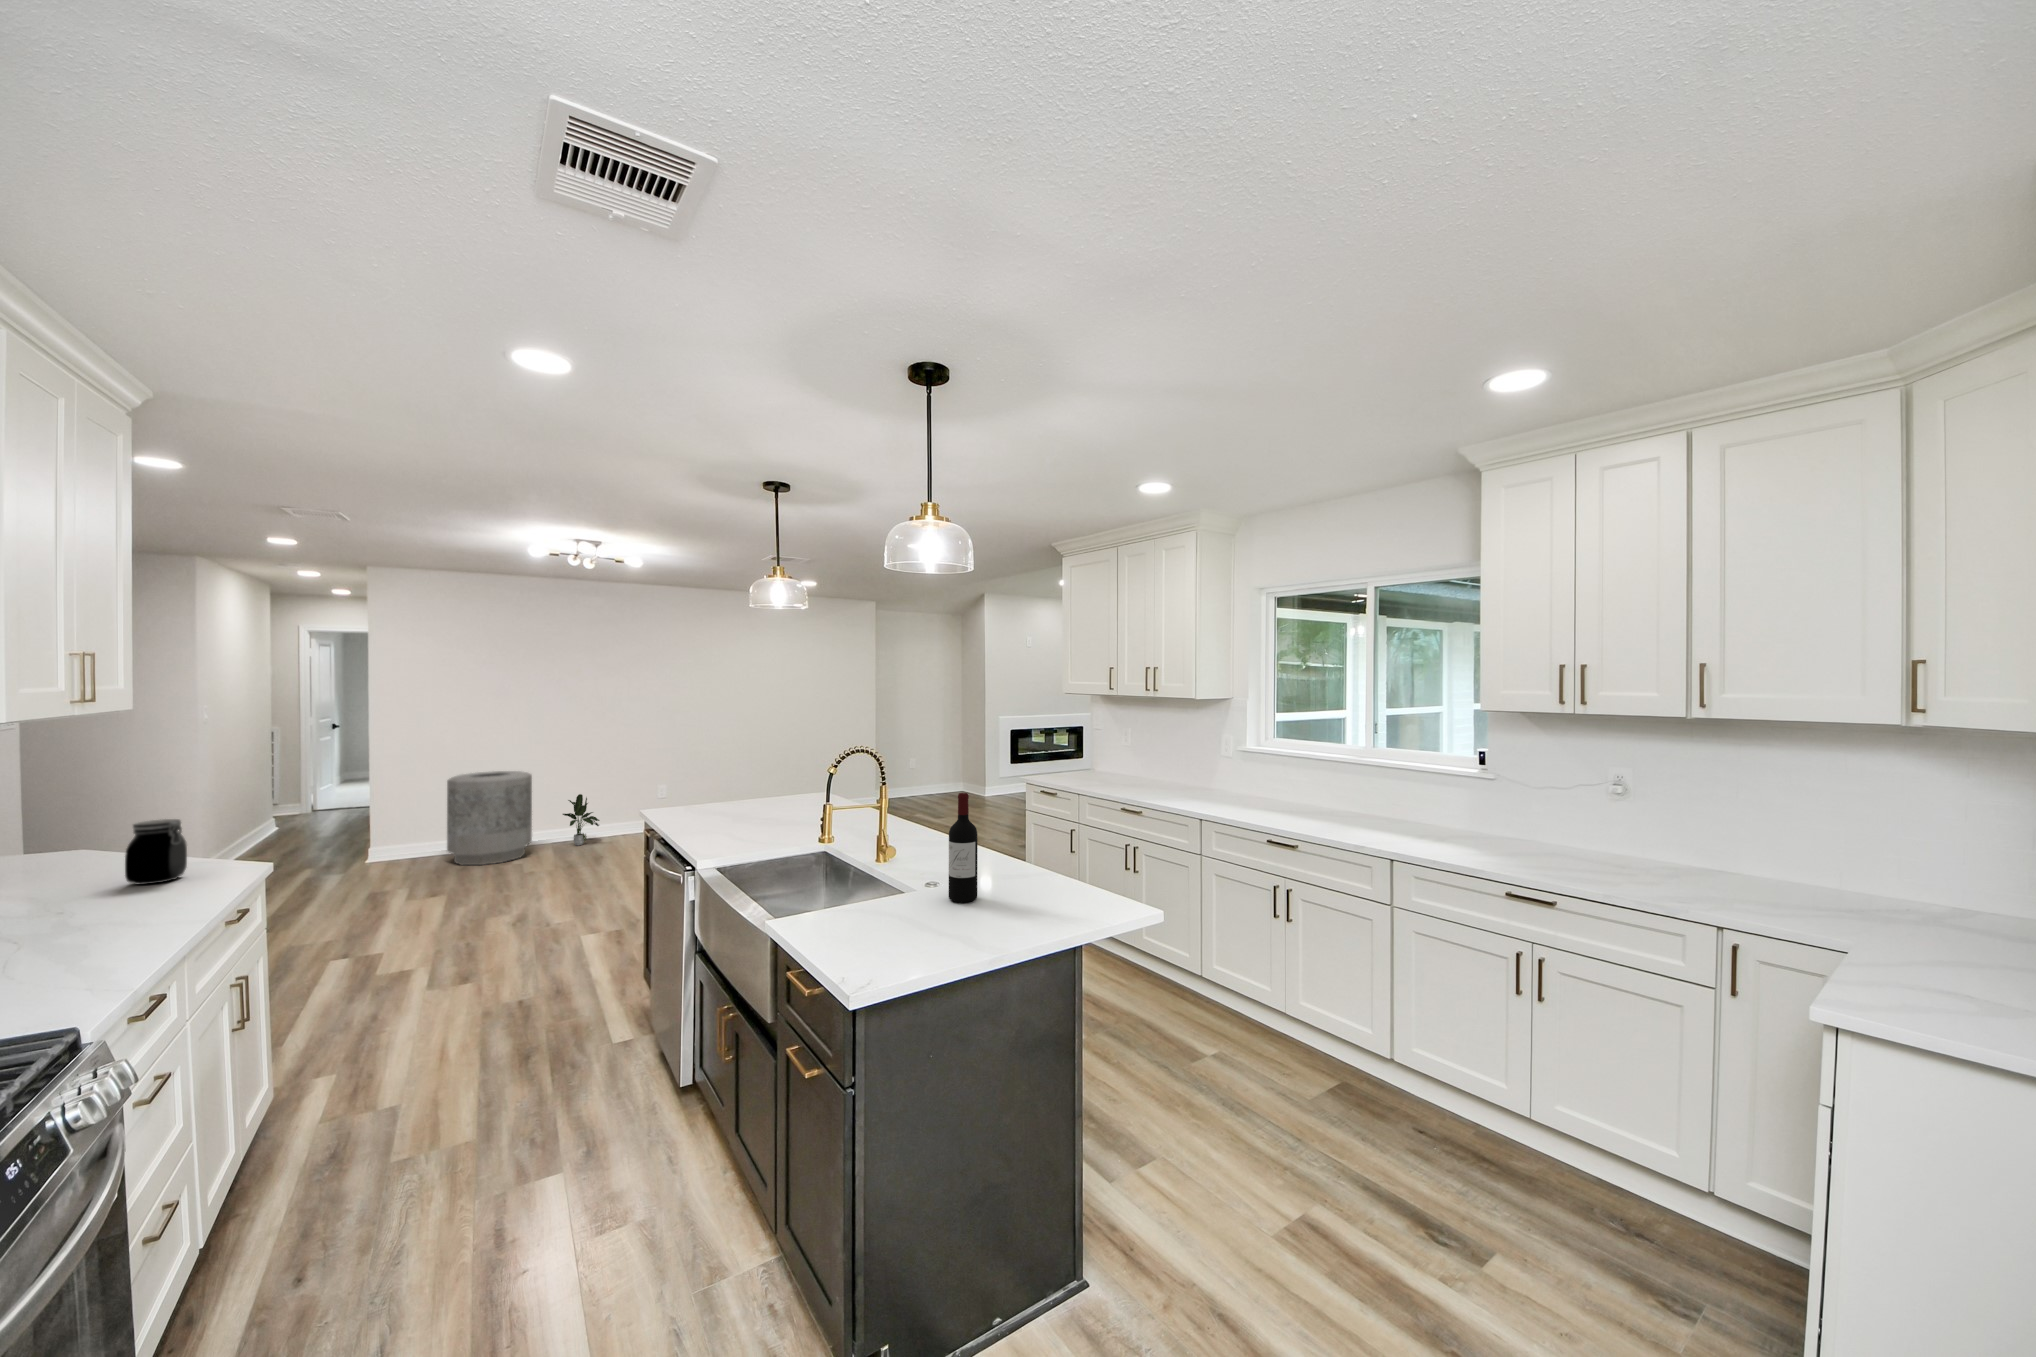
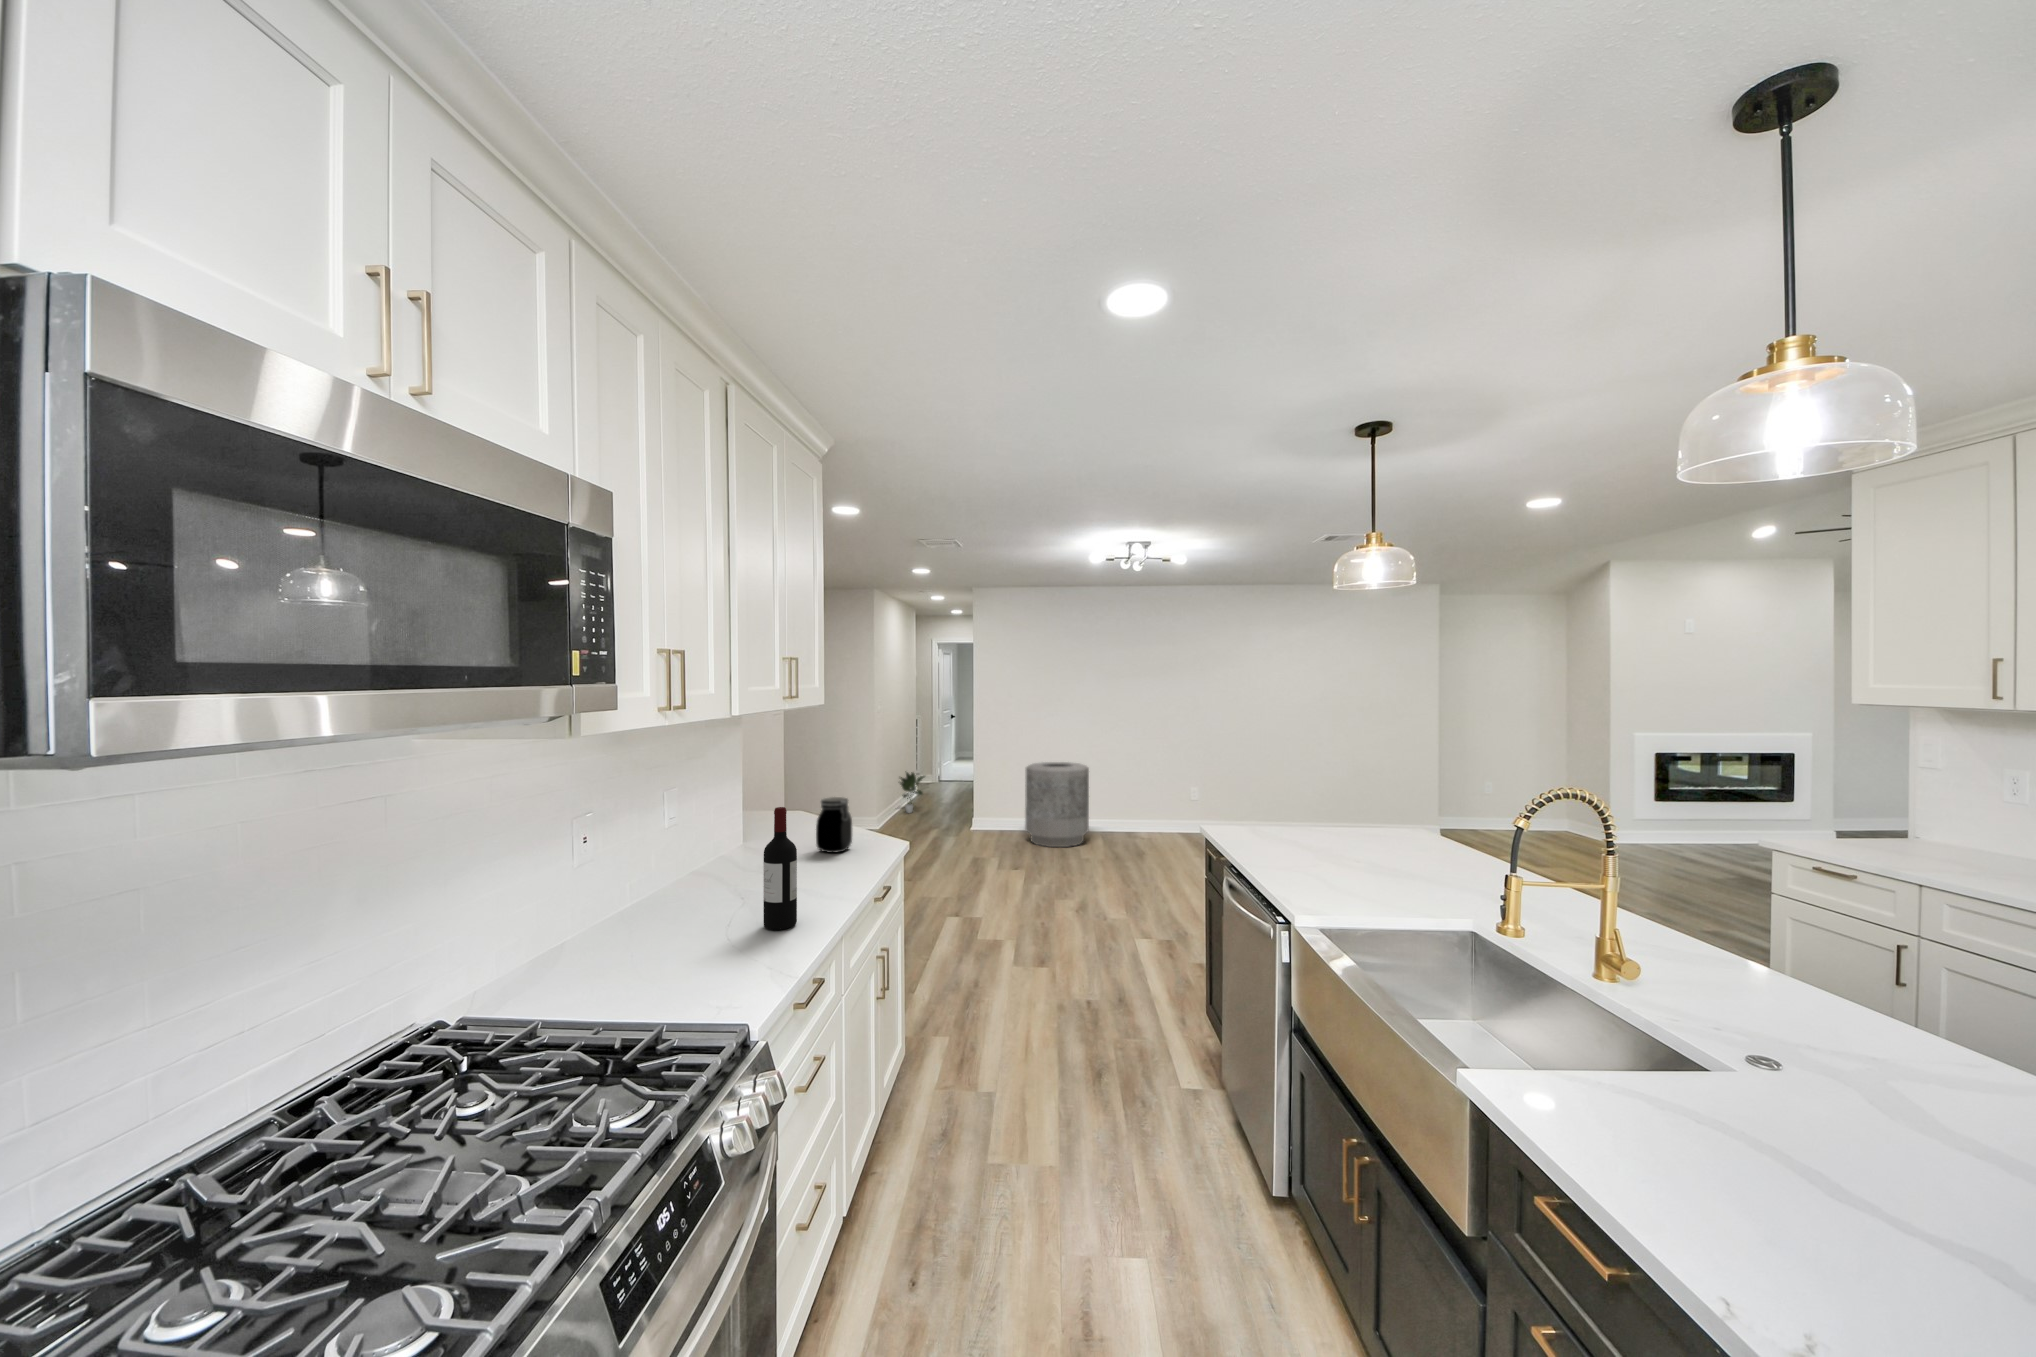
wine bottle: present [949,793,978,903] -> present [763,807,797,930]
potted plant: present [563,794,599,845] -> present [900,772,925,813]

